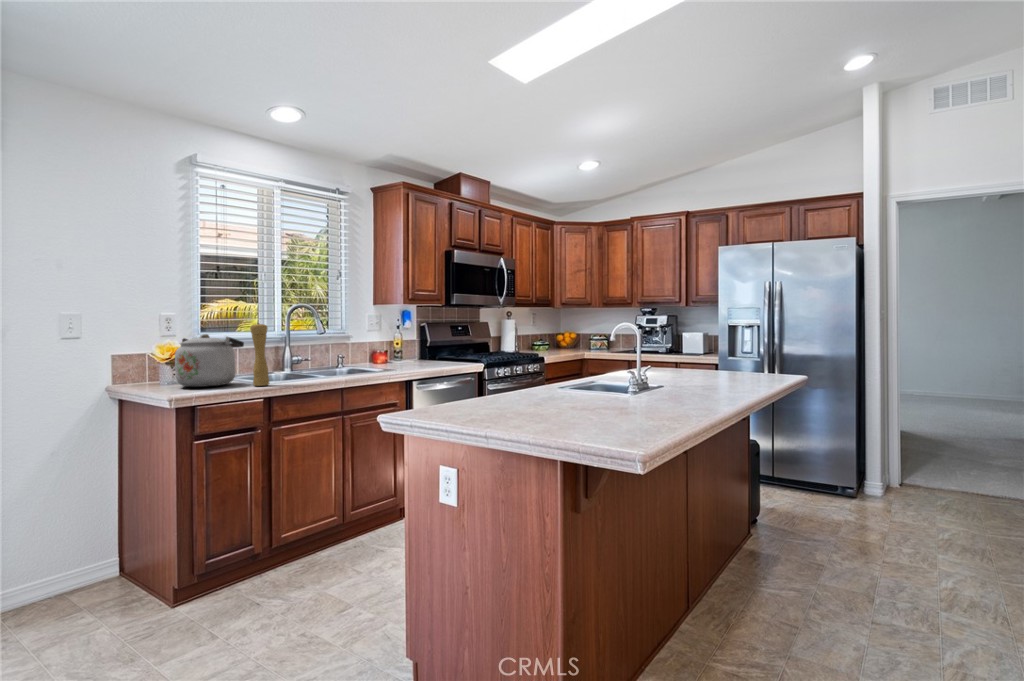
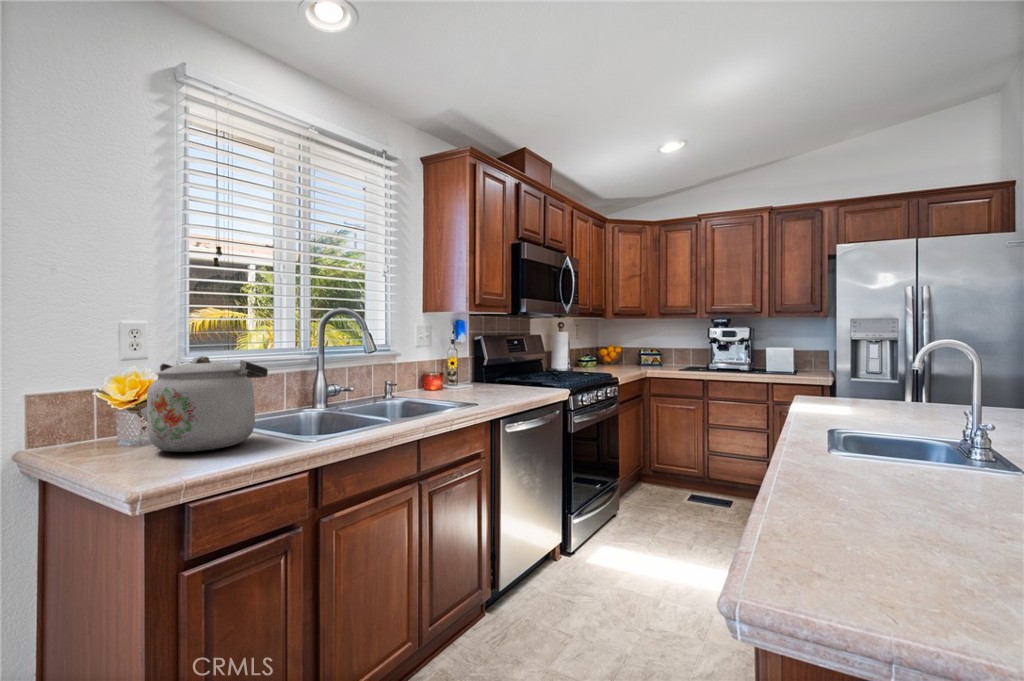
pepper mill: present [250,323,269,386] -> none [285,337,317,447]

